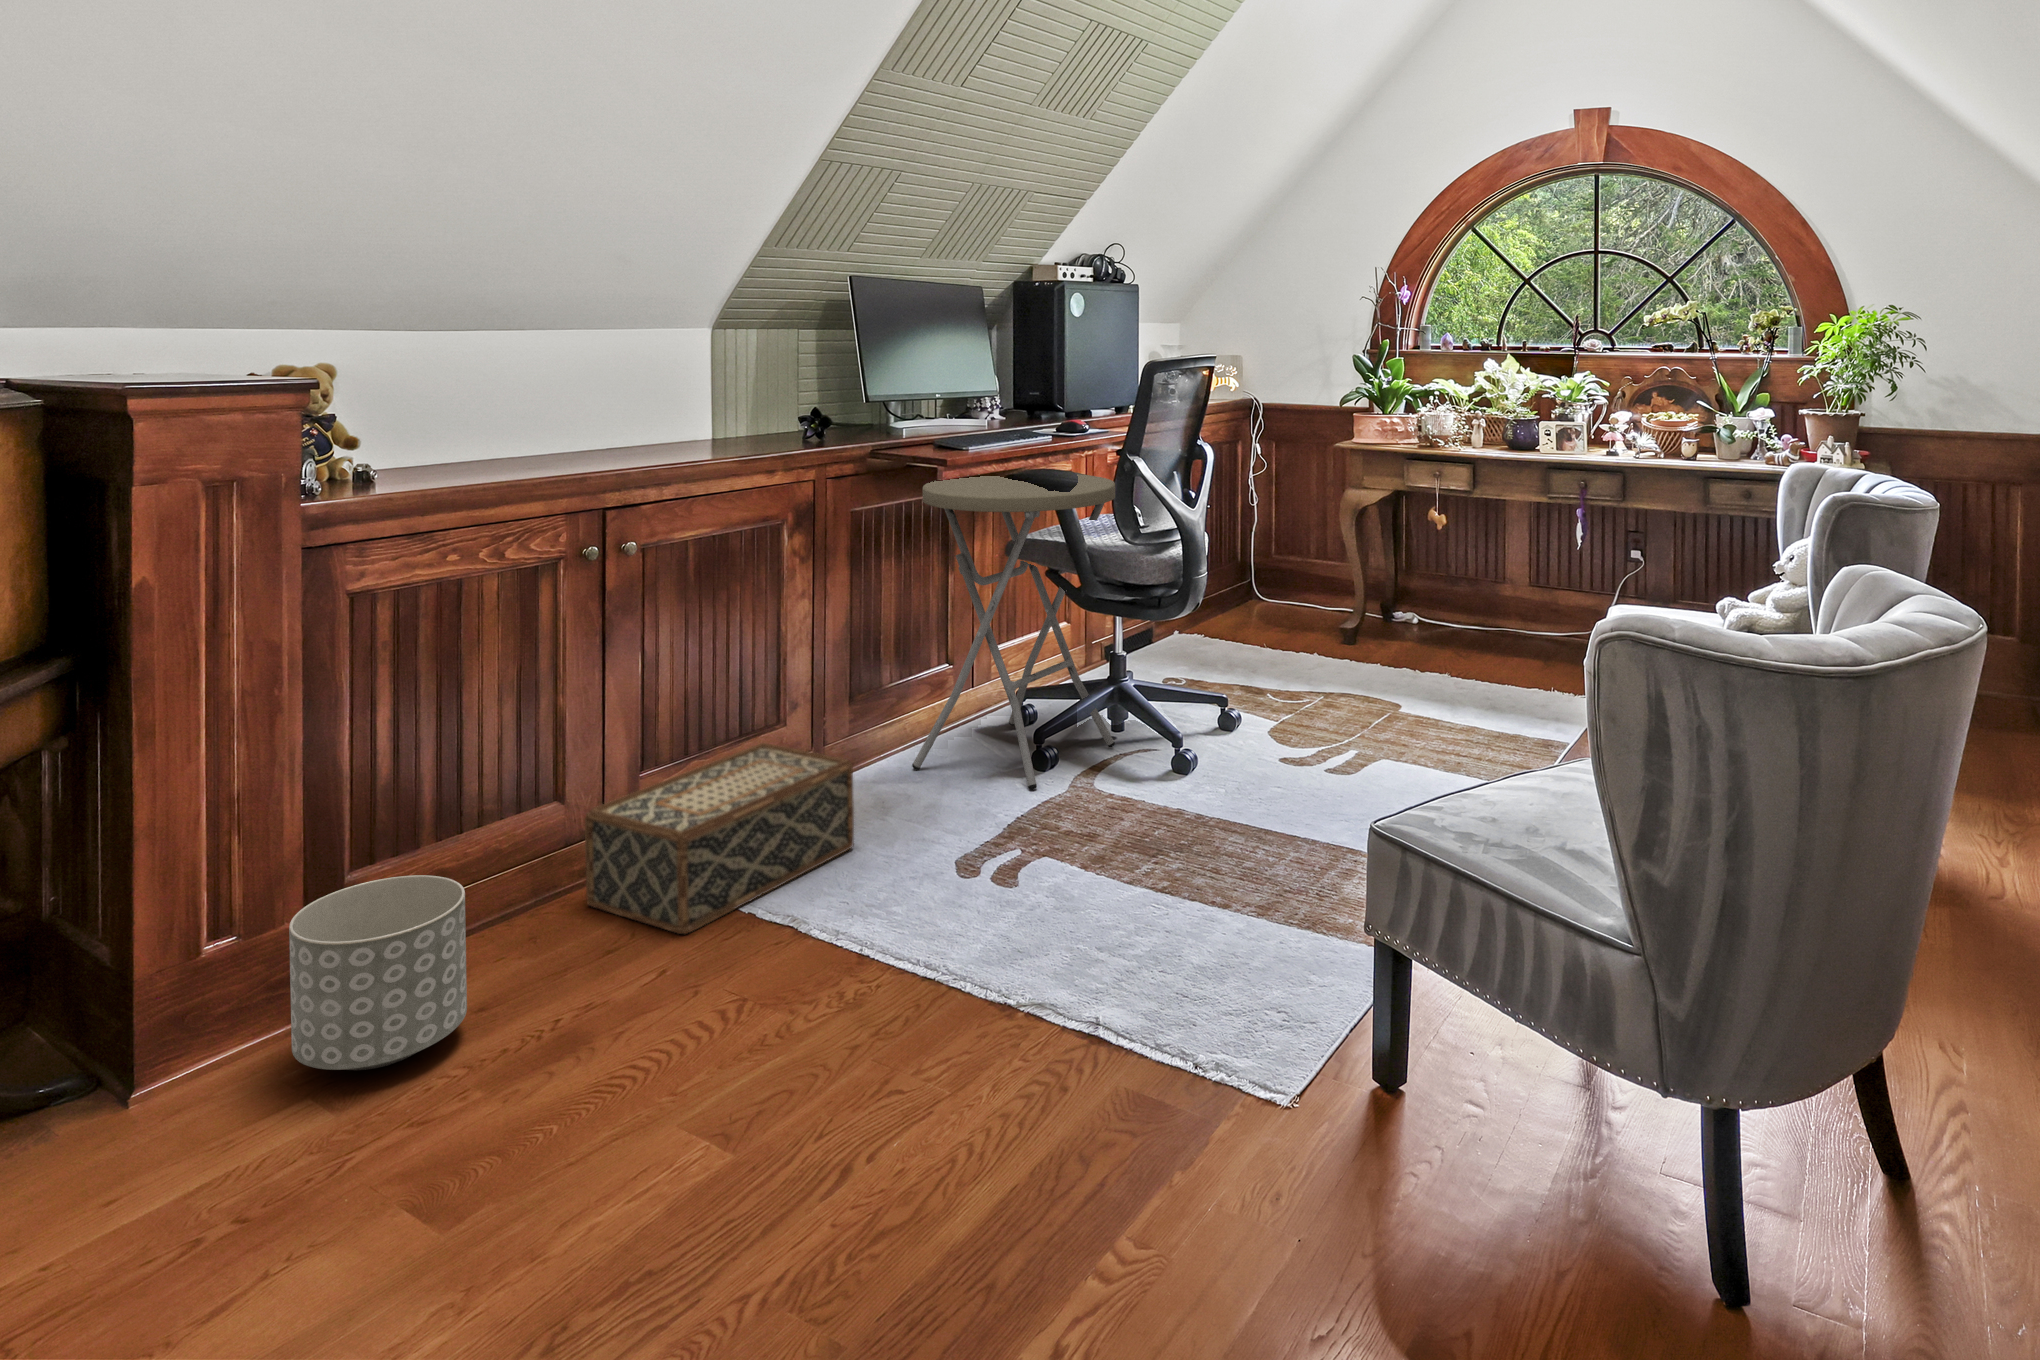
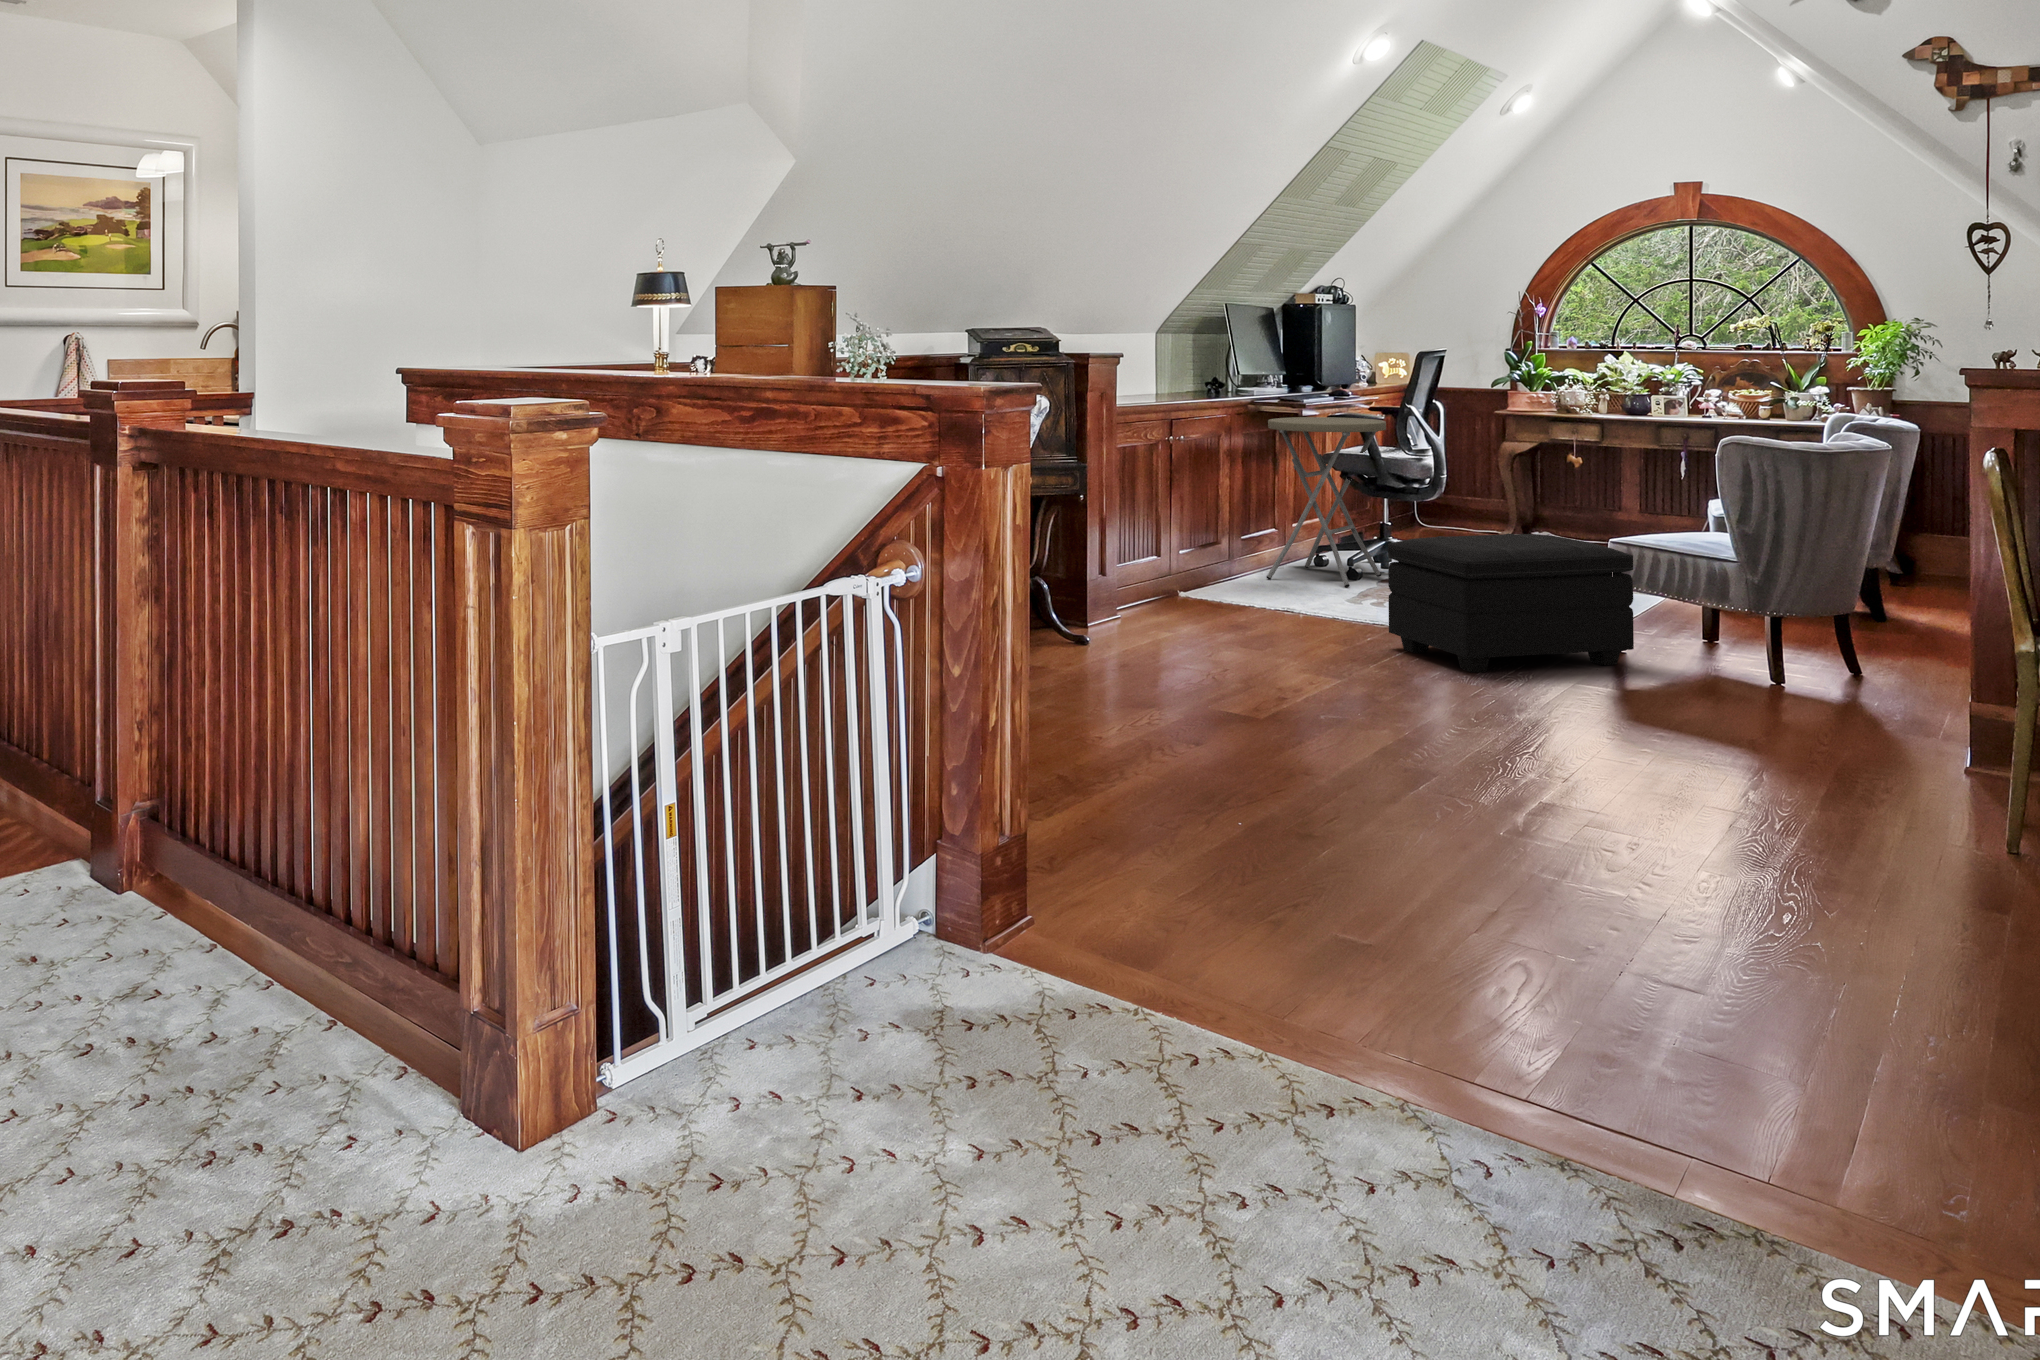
woven basket: present [585,743,854,934] -> none [1159,547,1271,614]
footstool: none [911,789,1432,1262] -> present [1388,533,1634,673]
planter: present [289,875,467,1070] -> none [1103,564,1169,632]

